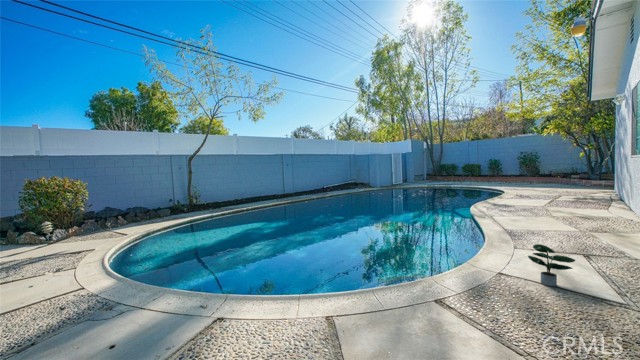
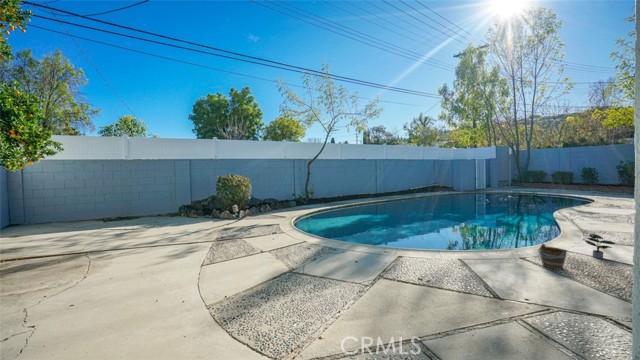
bucket: none [465,275,515,329] -> present [538,244,567,269]

